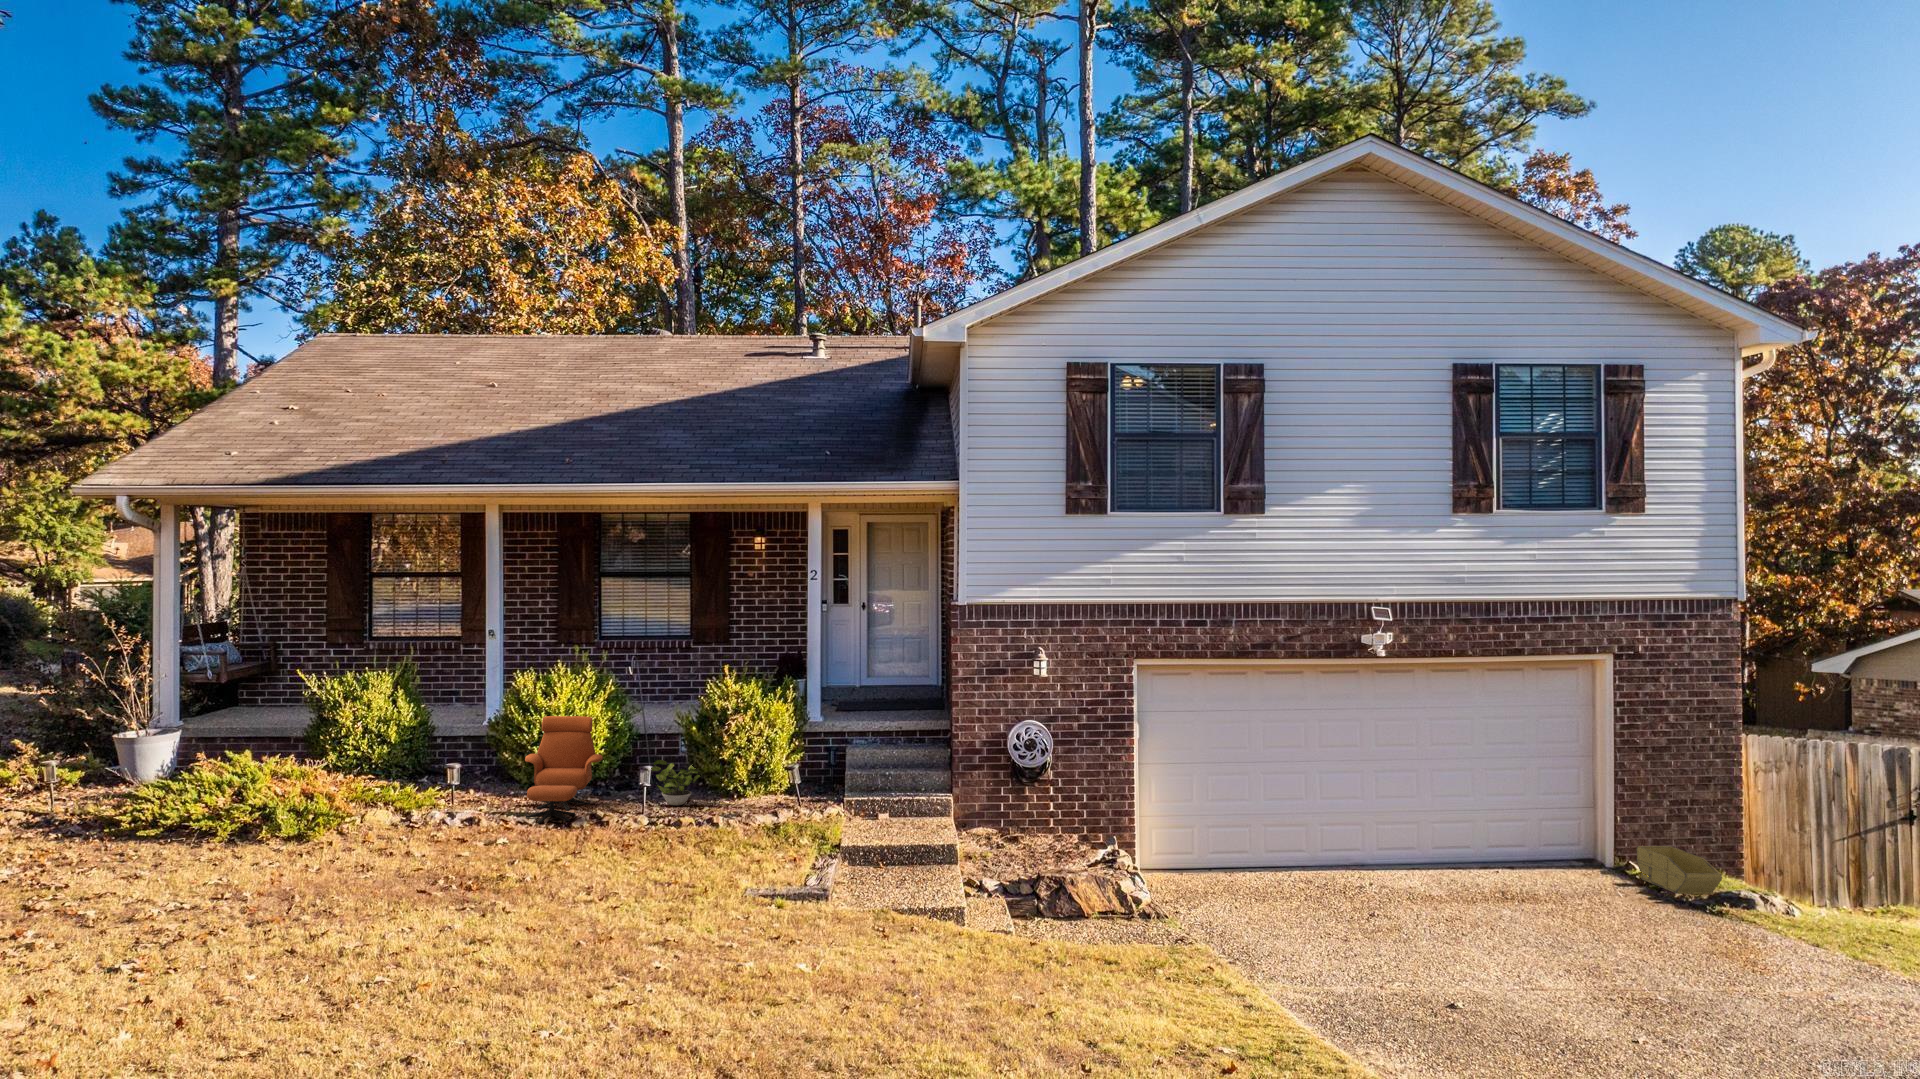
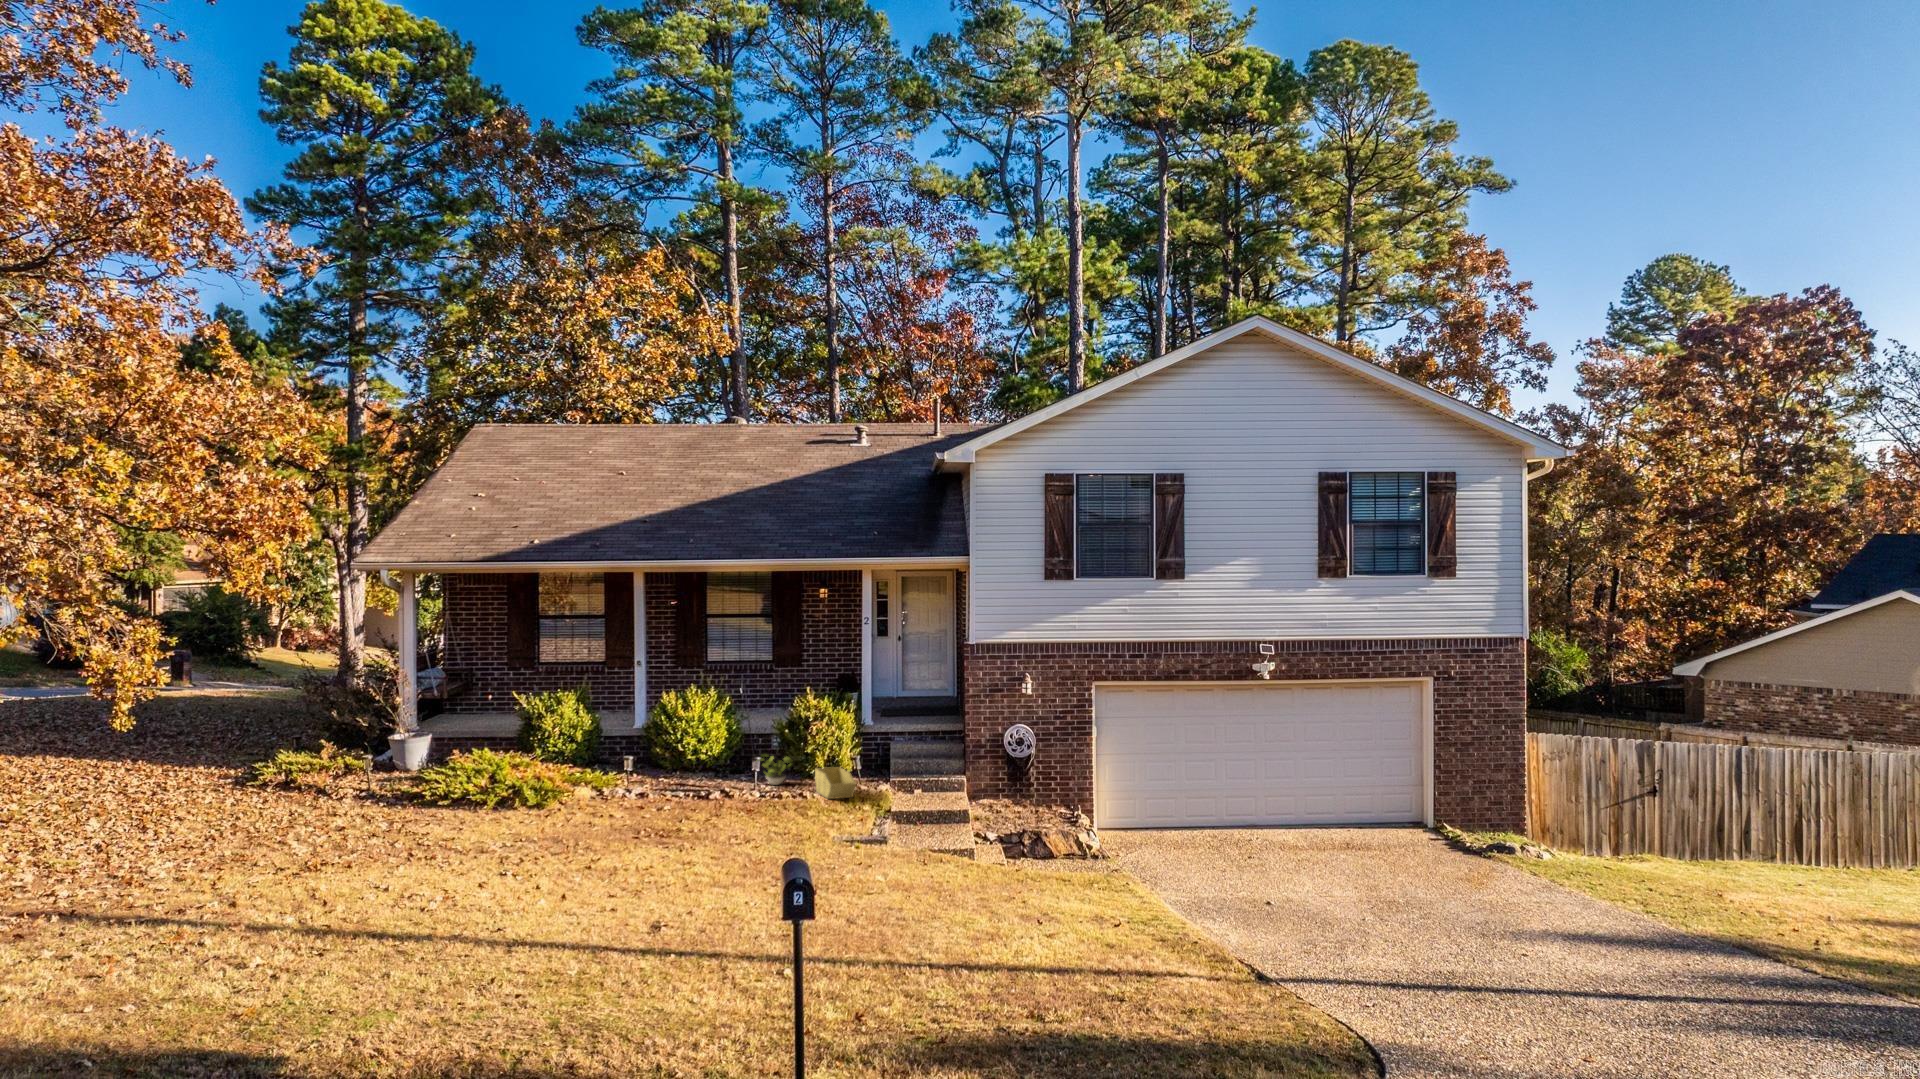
lounge chair: present [525,716,603,823] -> none [672,724,725,797]
storage bin: present [1636,846,1722,894] -> present [815,767,856,799]

